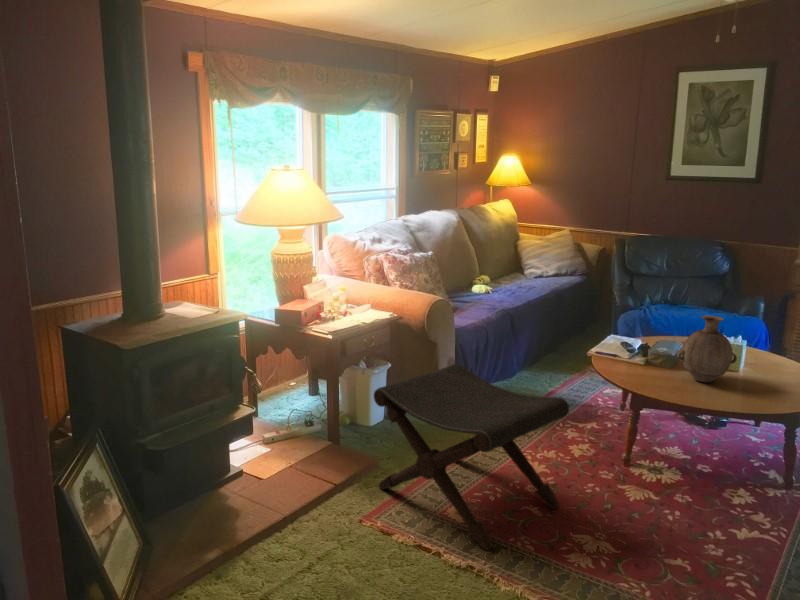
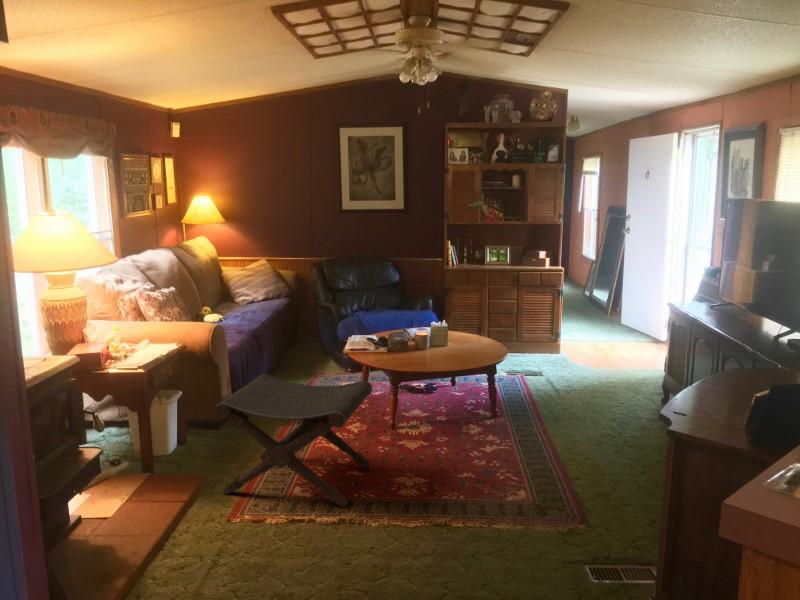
vase: present [677,315,737,382] -> none [415,308,451,356]

